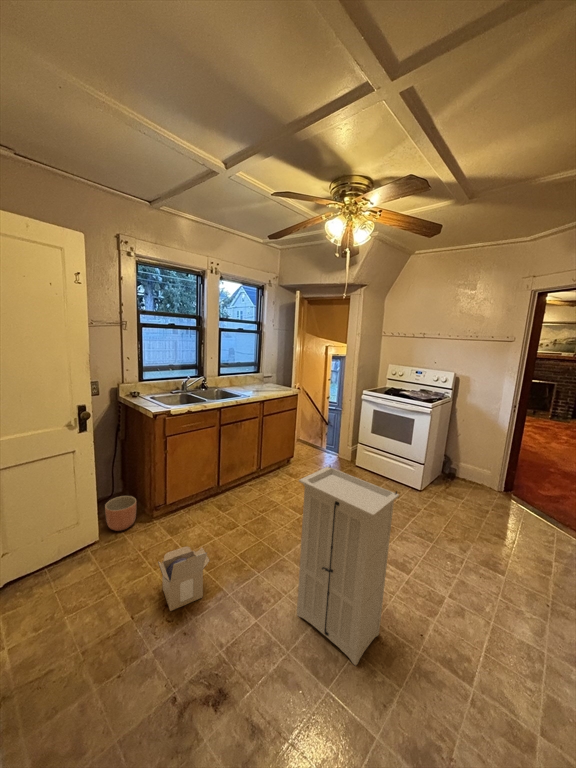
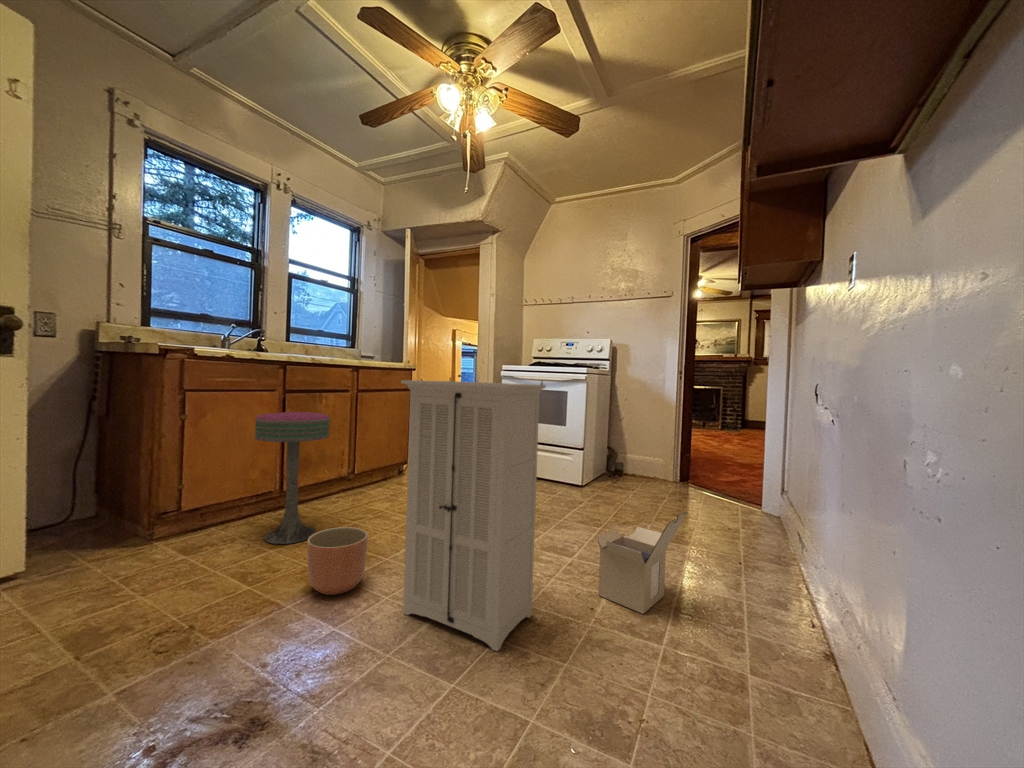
bar stool: none [206,446,249,532] -> present [255,412,330,544]
planter: present [105,496,136,531] -> present [307,527,368,595]
cardboard box: present [158,546,210,611] -> present [598,512,687,614]

